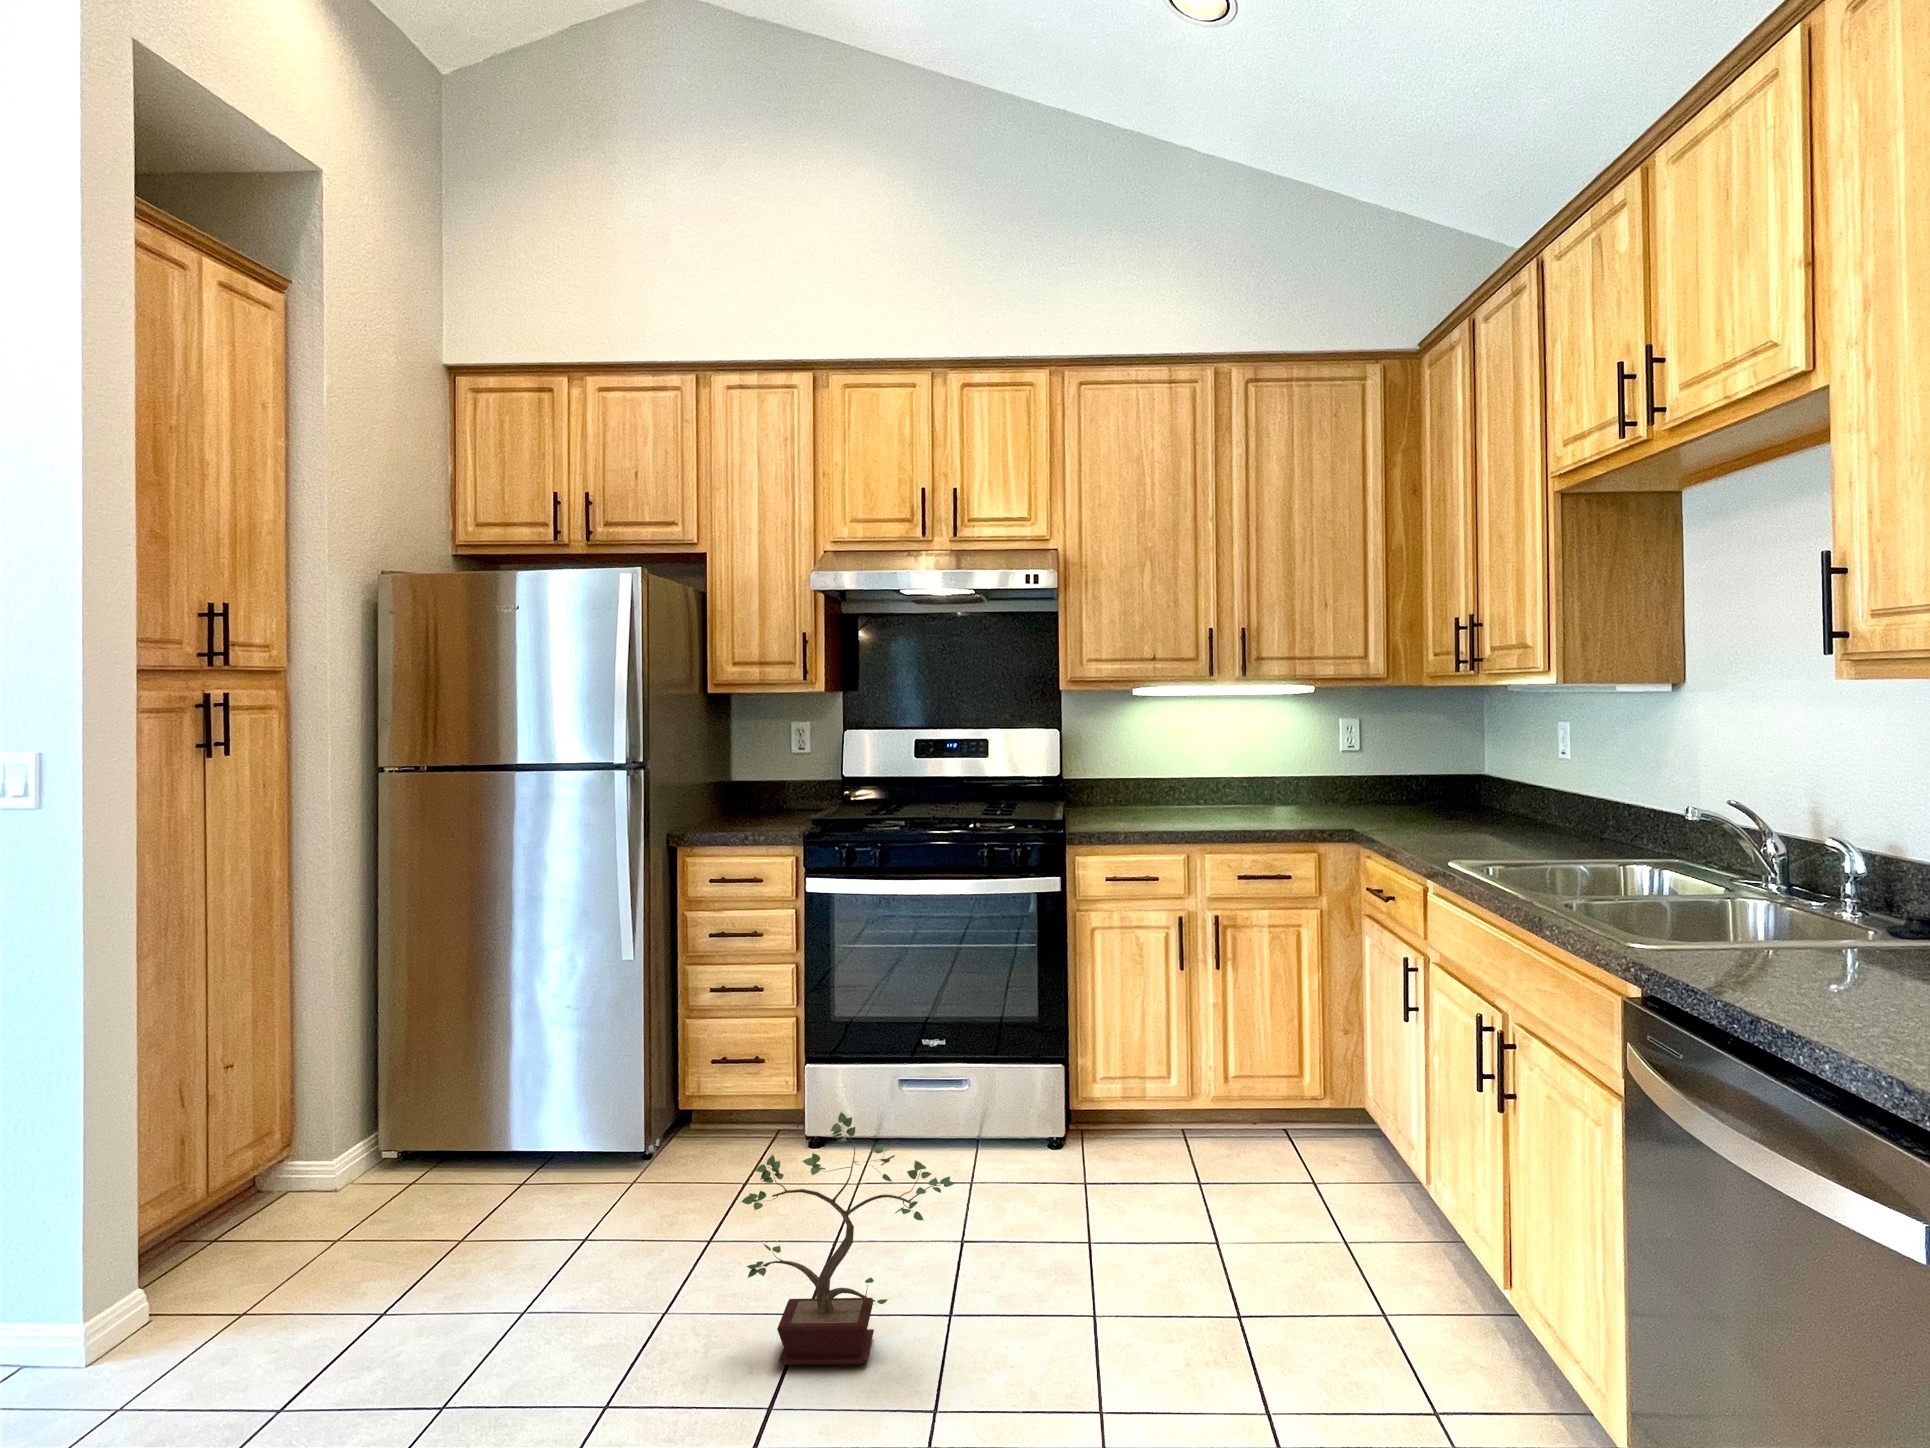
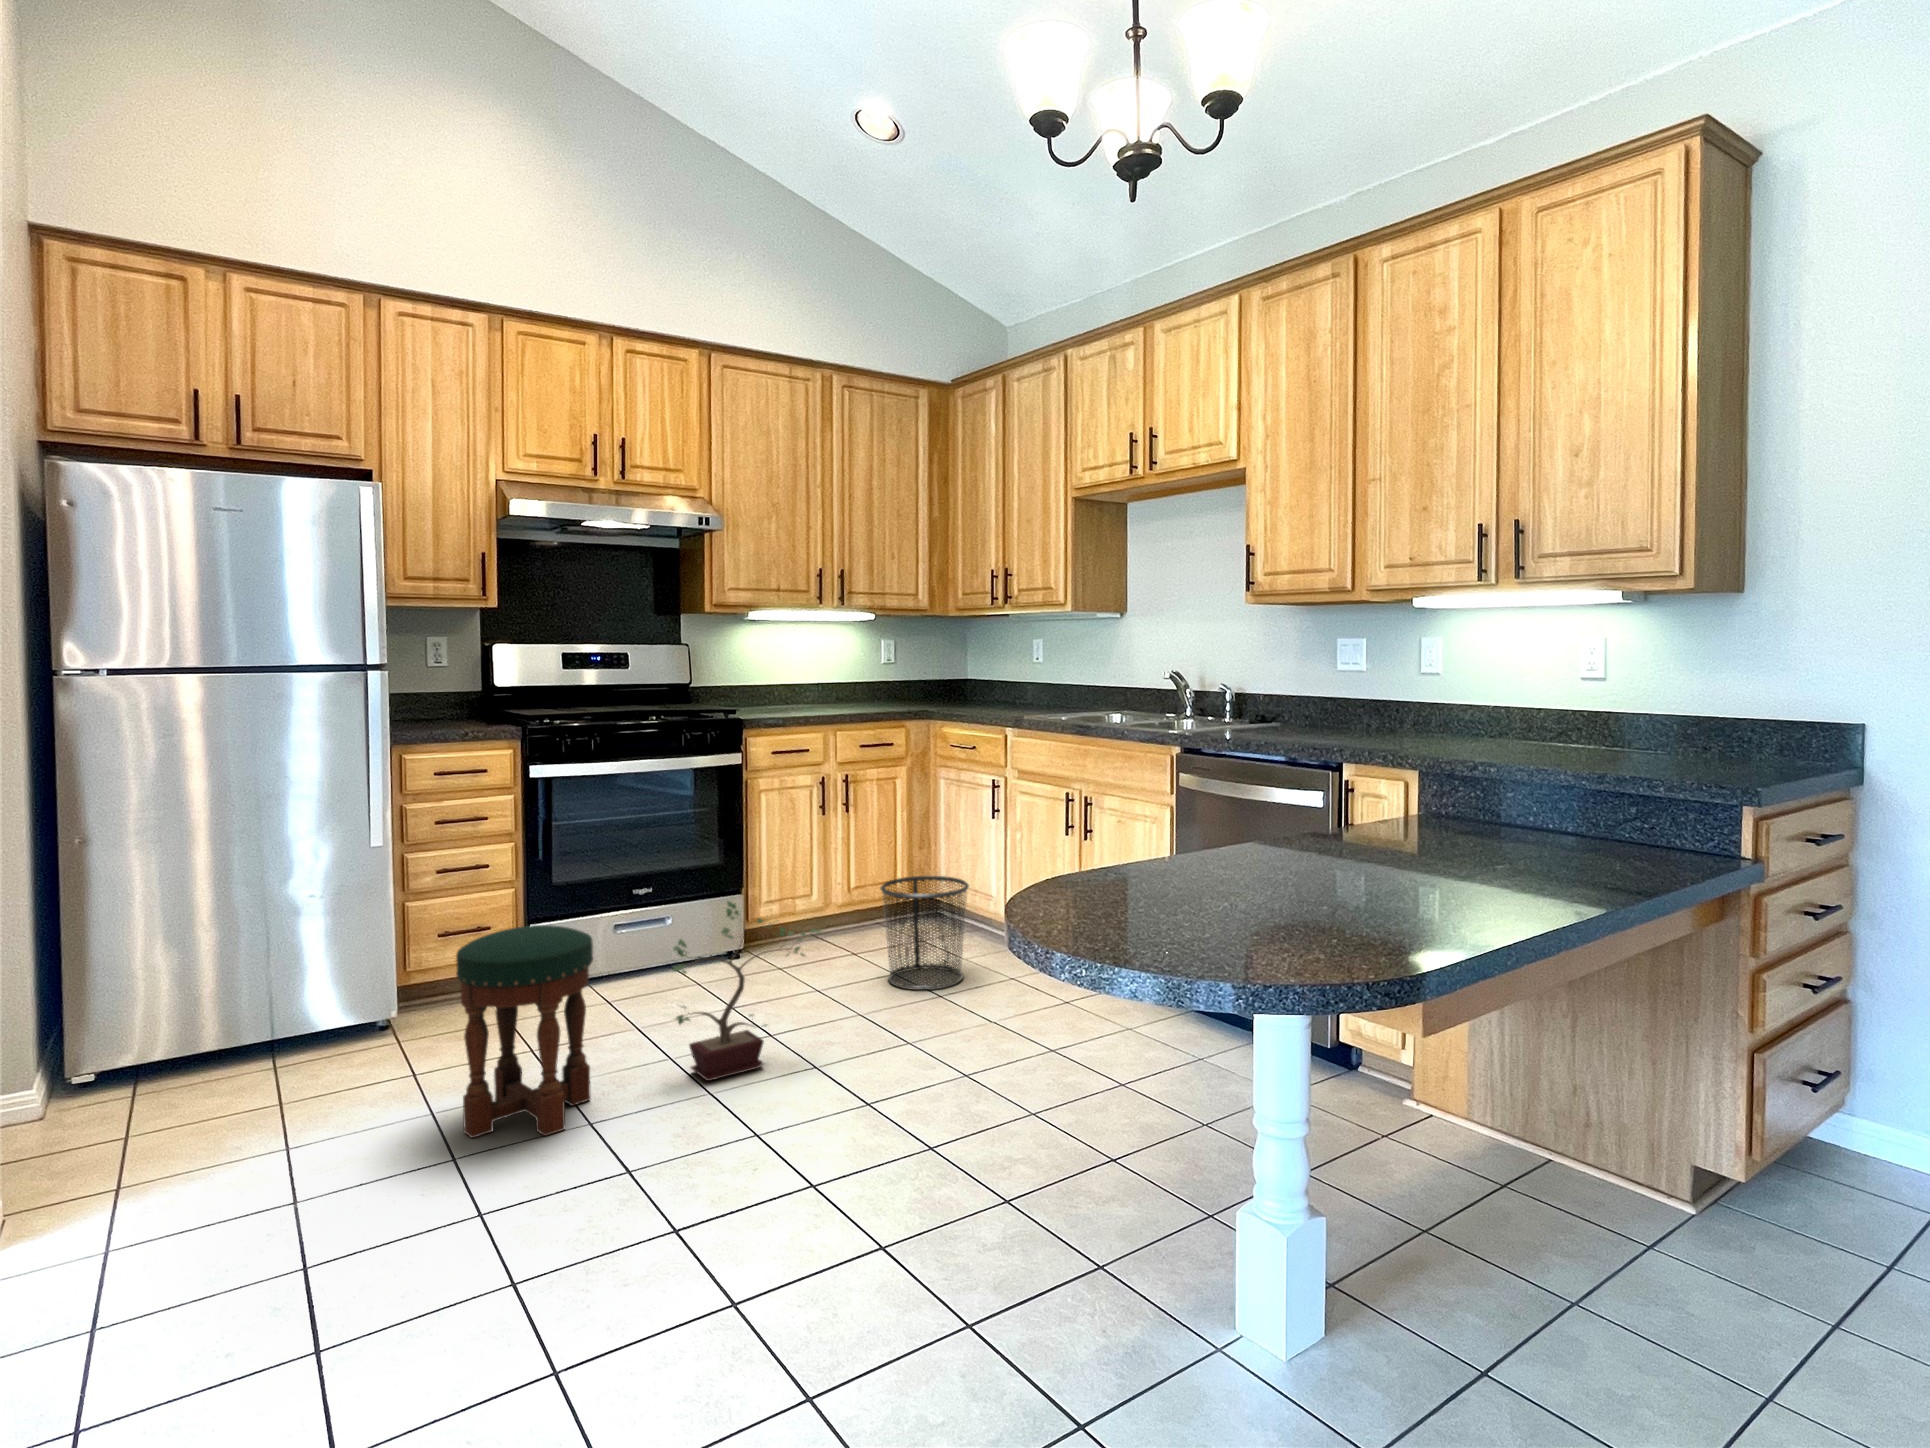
waste bin: none [1168,1091,1307,1287] -> present [880,876,969,990]
stool: none [496,1104,659,1390] -> present [456,925,593,1138]

